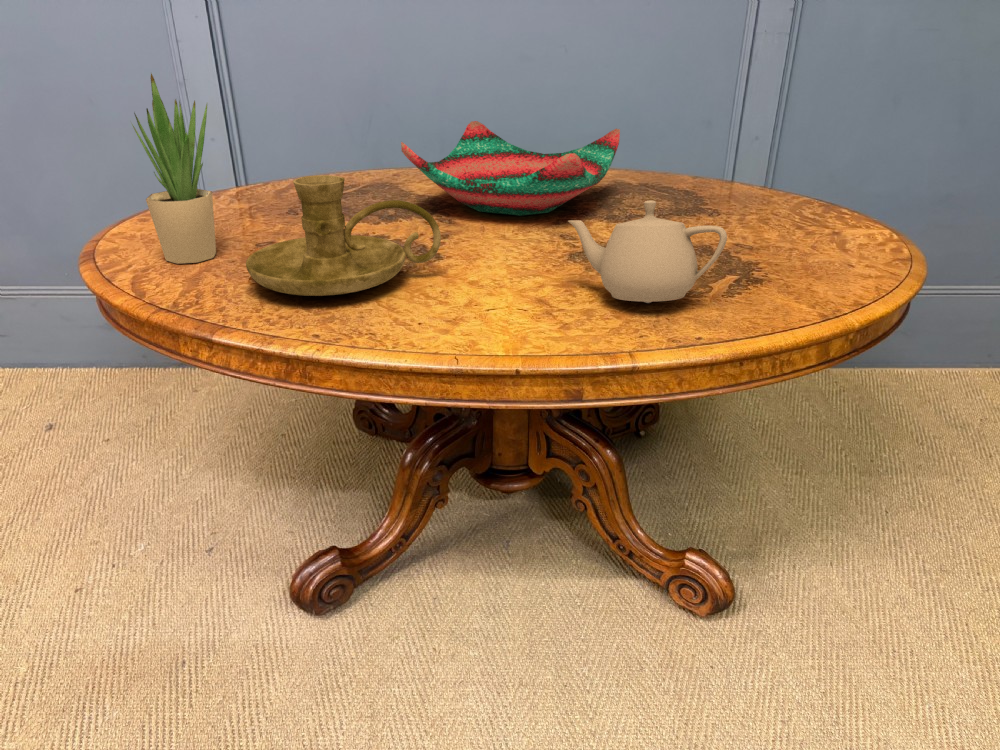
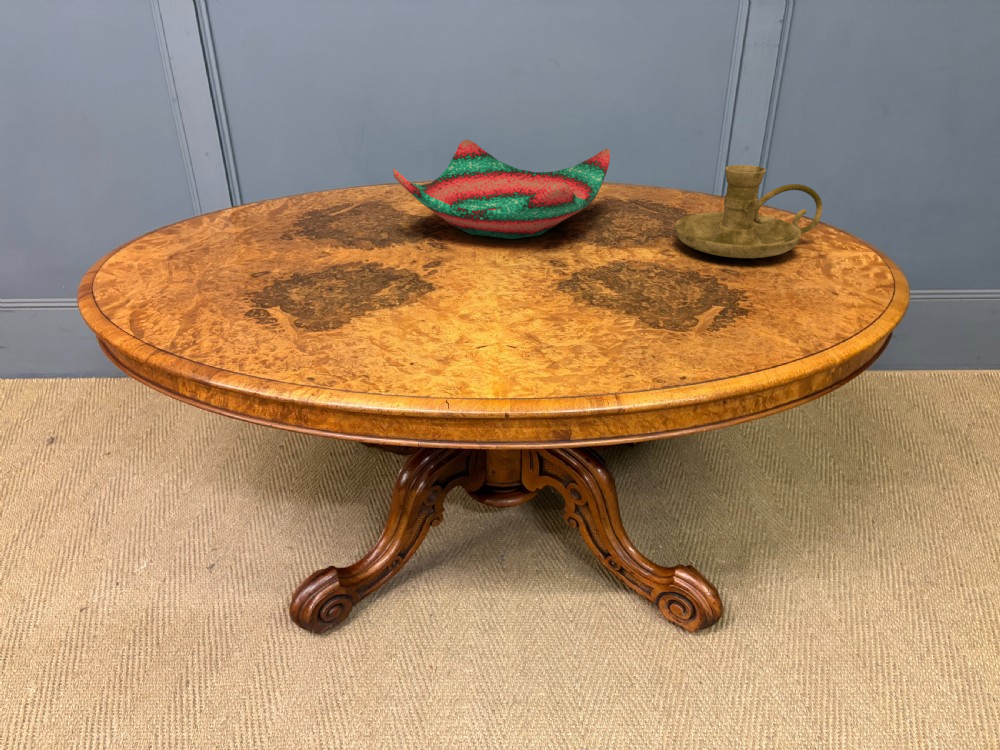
potted plant: present [132,74,216,264] -> none [126,114,213,298]
candle holder: present [246,175,441,296] -> present [675,165,823,258]
teapot: present [568,201,727,303] -> none [556,241,709,340]

